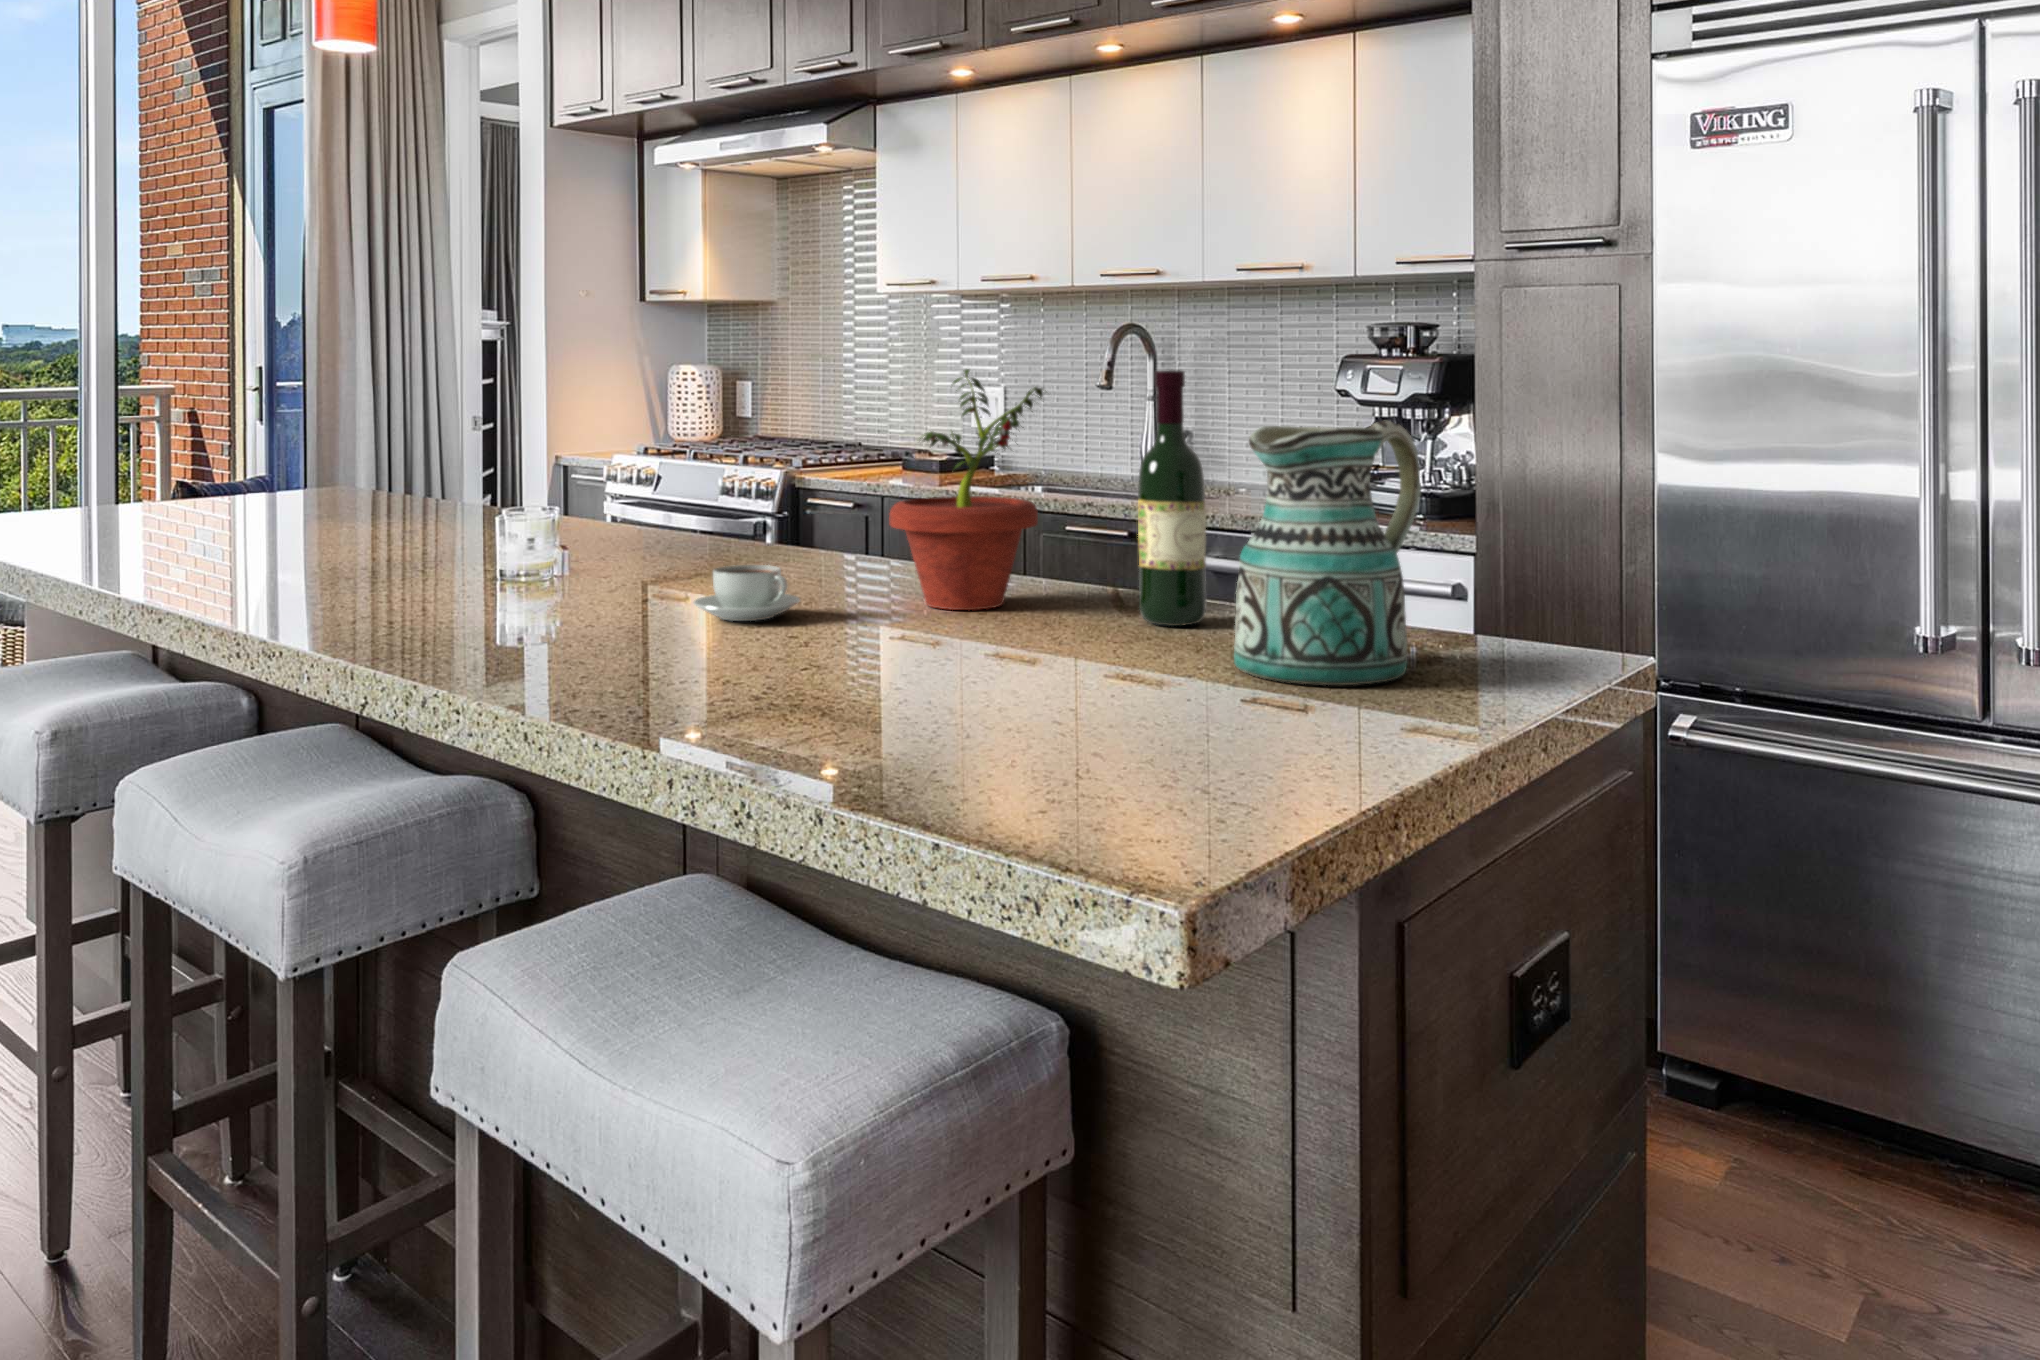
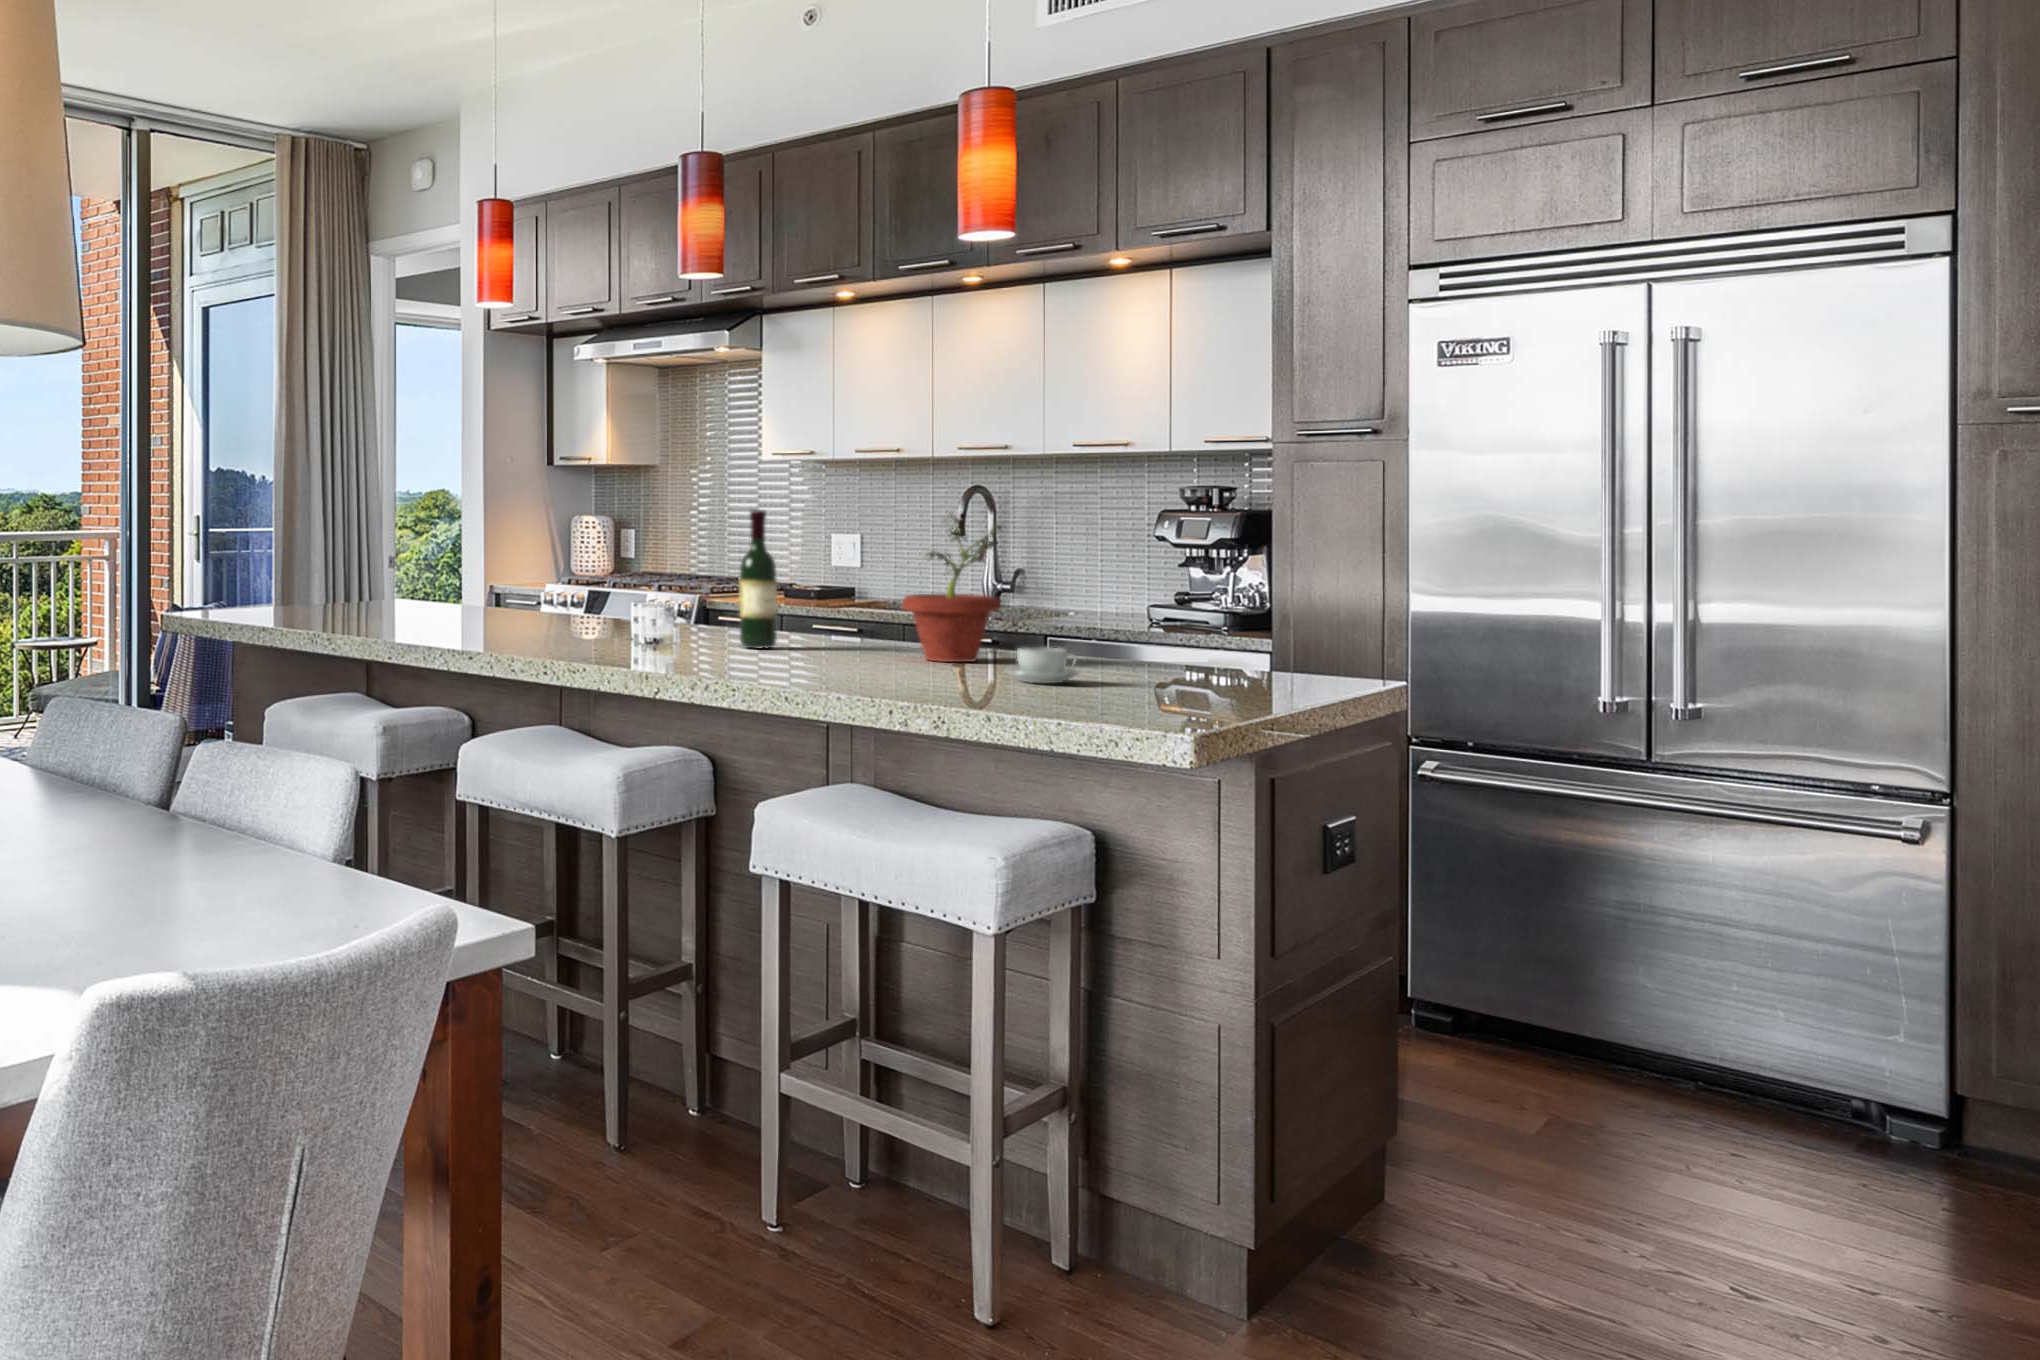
wine bottle: present [1138,370,1206,626] -> present [740,510,777,649]
ceramic pitcher: present [1234,421,1421,685] -> none [1154,543,1268,691]
coffee cup: present [694,565,800,621] -> present [1004,647,1080,684]

